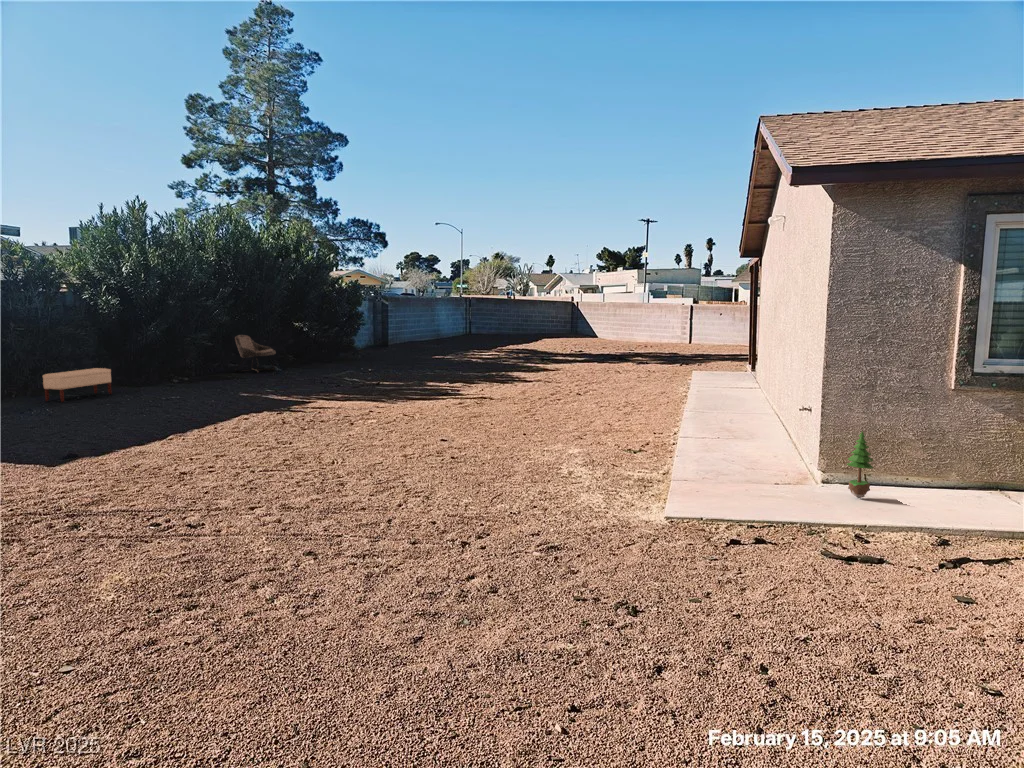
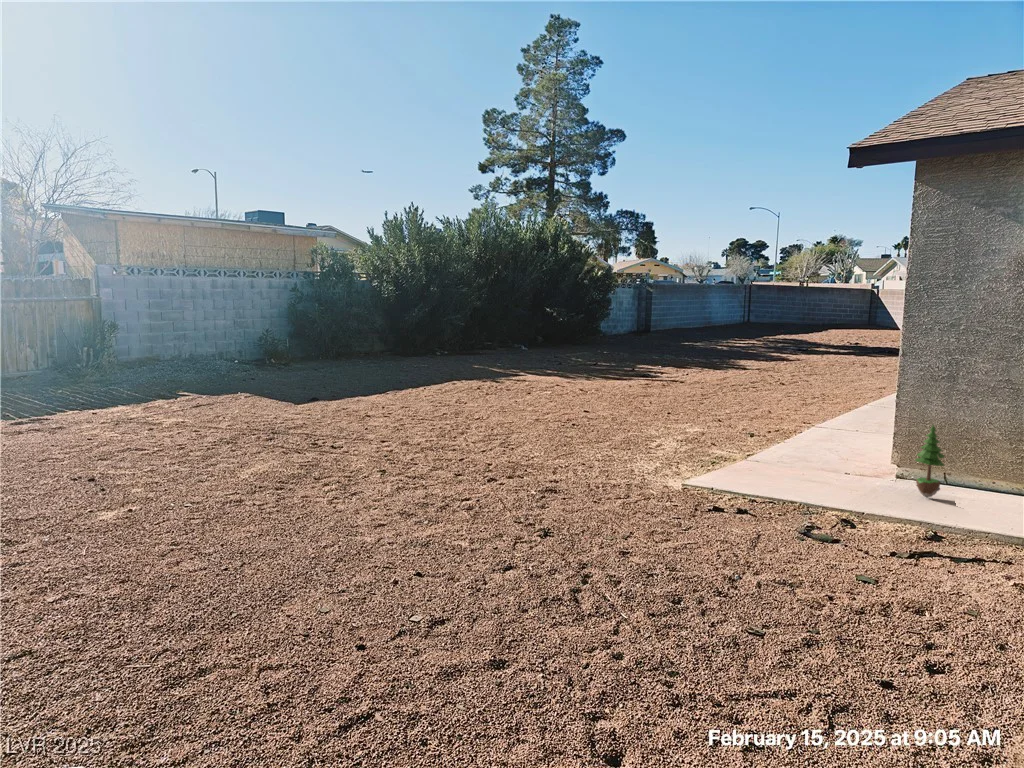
lounge chair: present [235,335,276,372] -> none [484,316,519,350]
bench: present [43,368,112,402] -> none [325,338,374,363]

